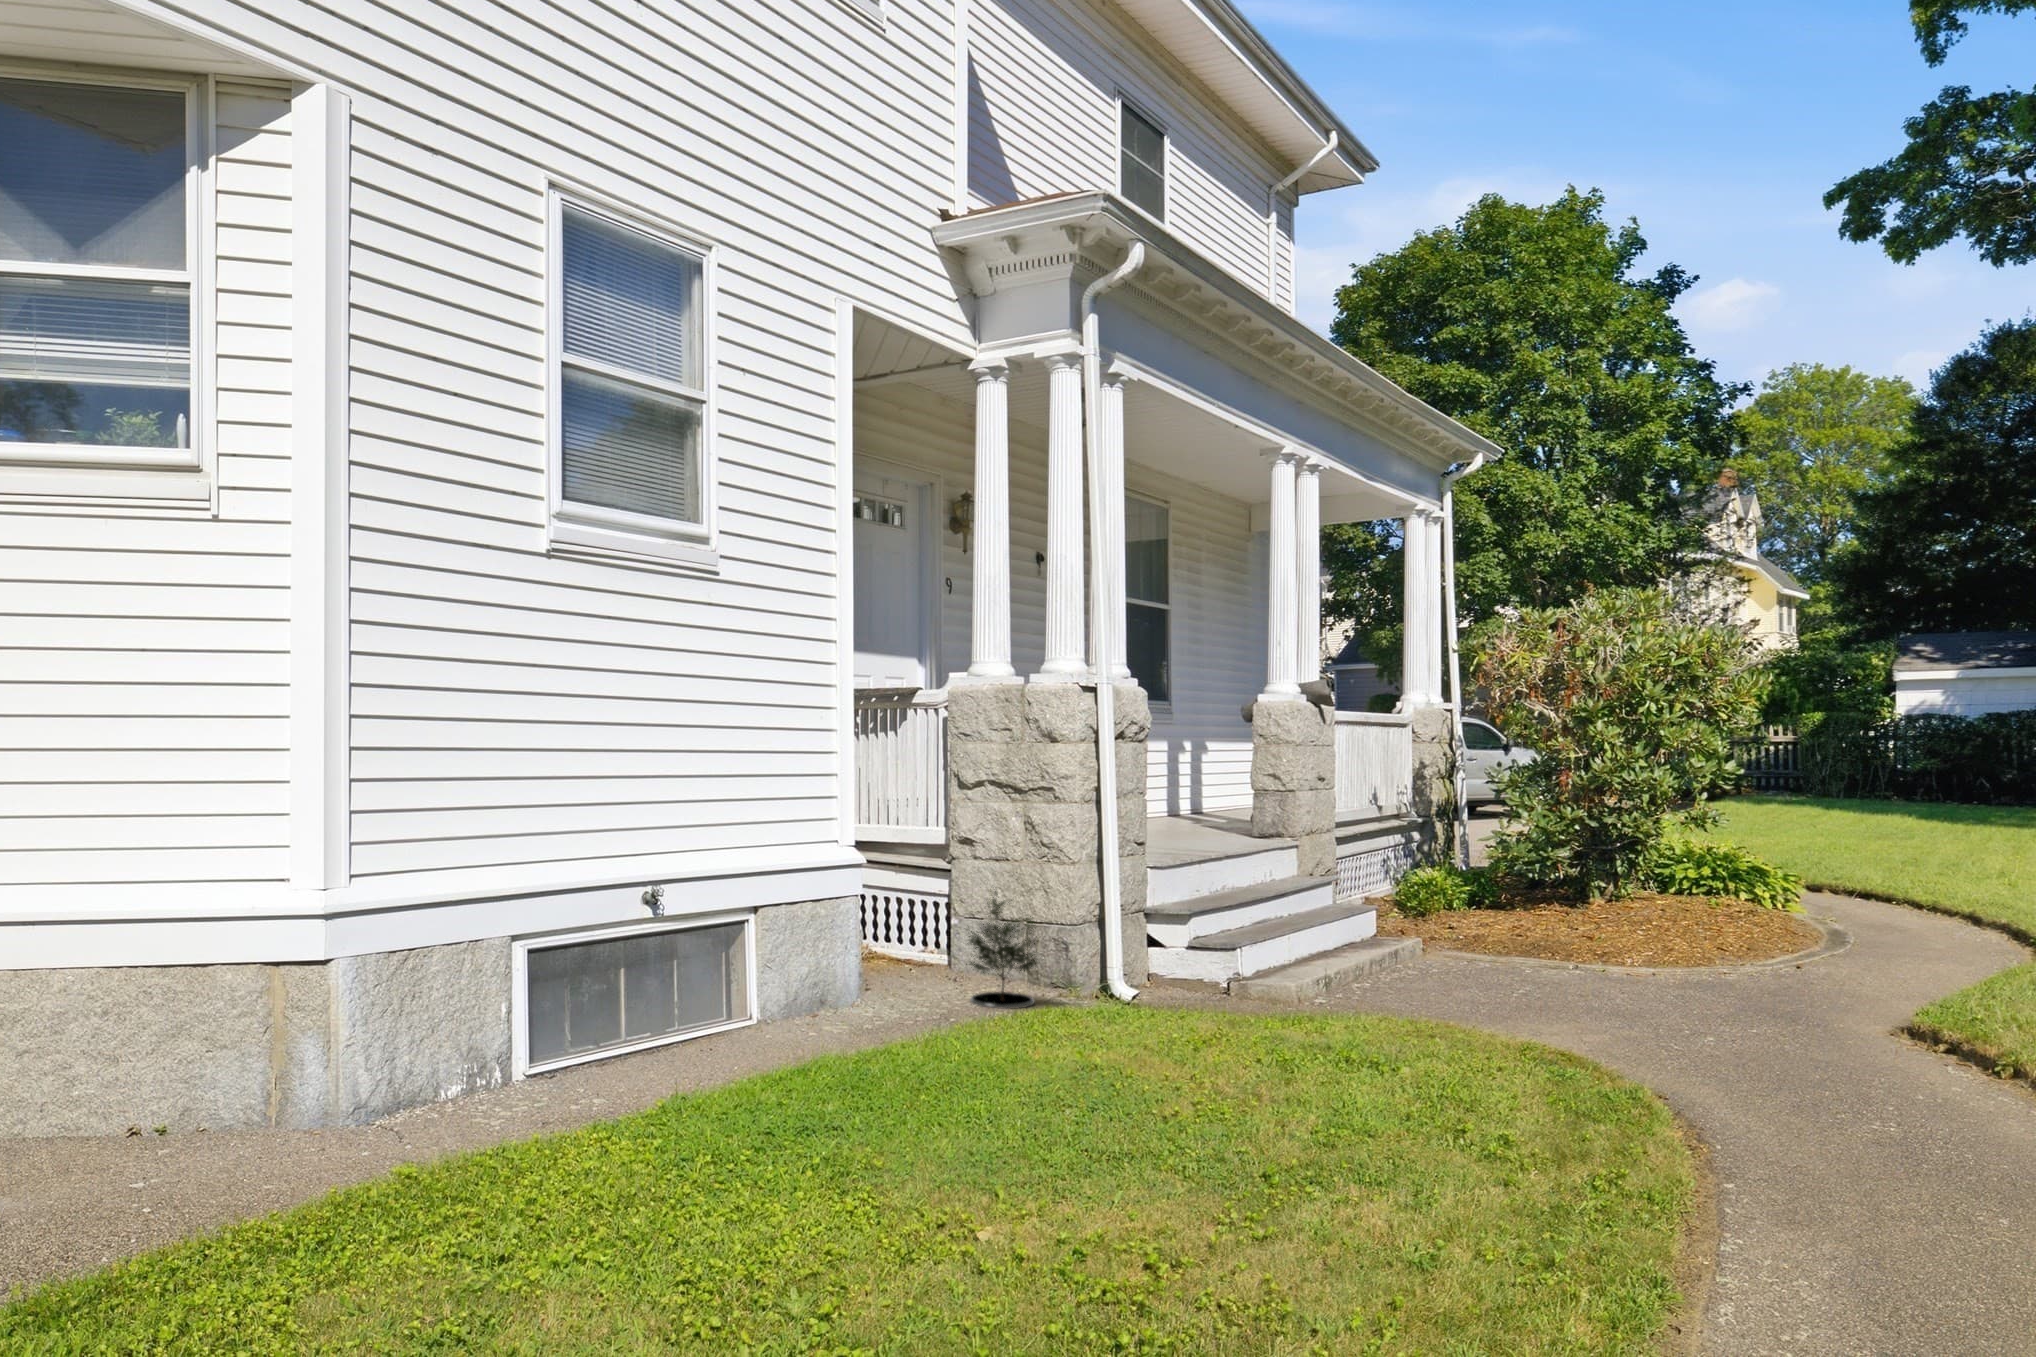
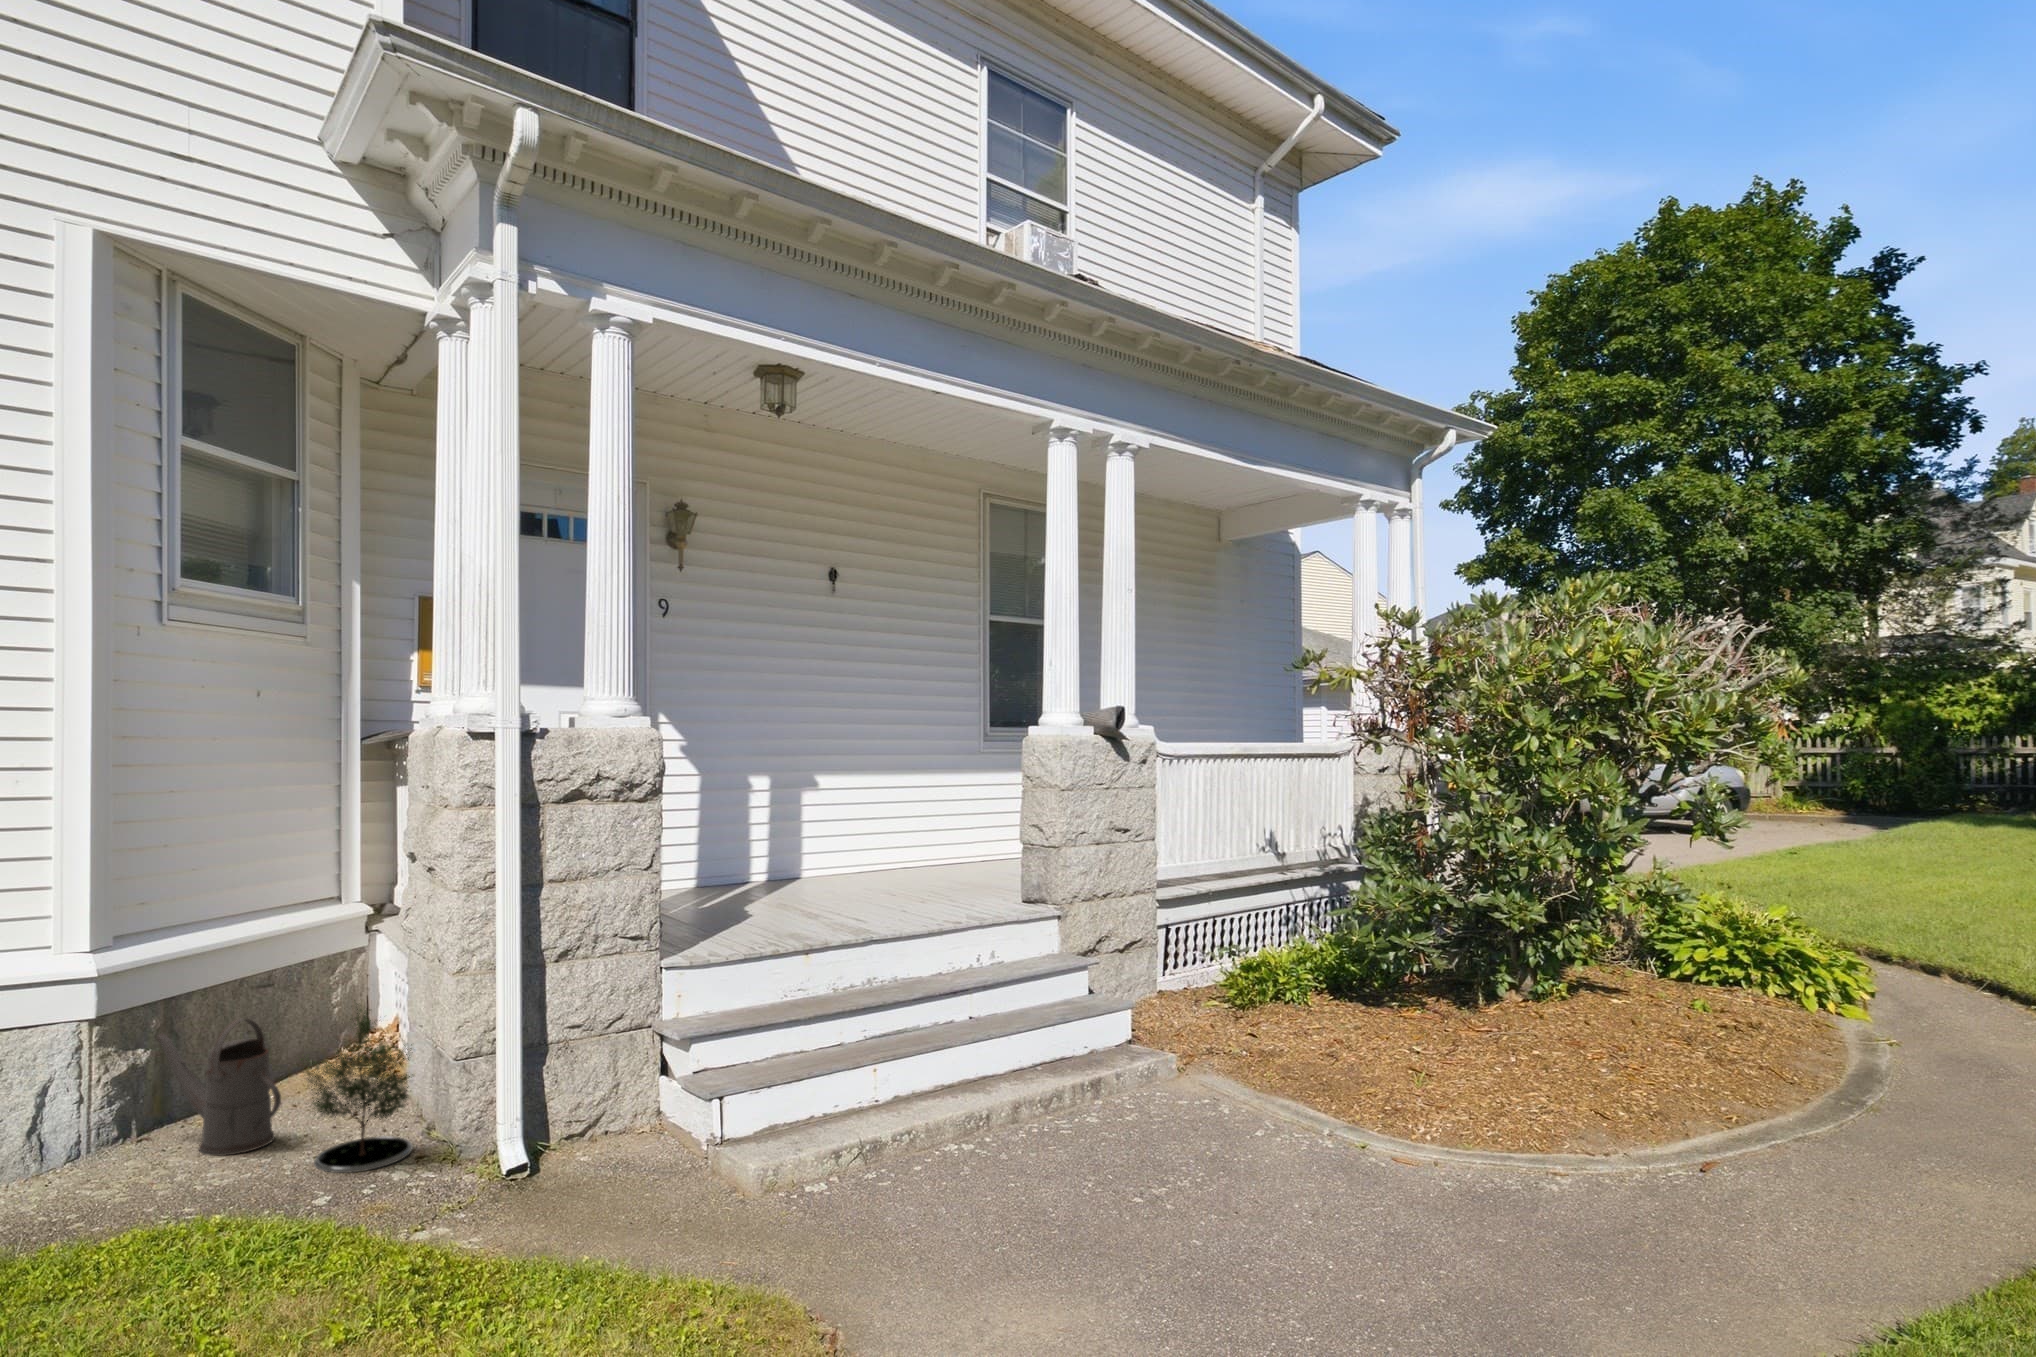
watering can: none [814,904,932,1006] -> present [157,1019,281,1156]

